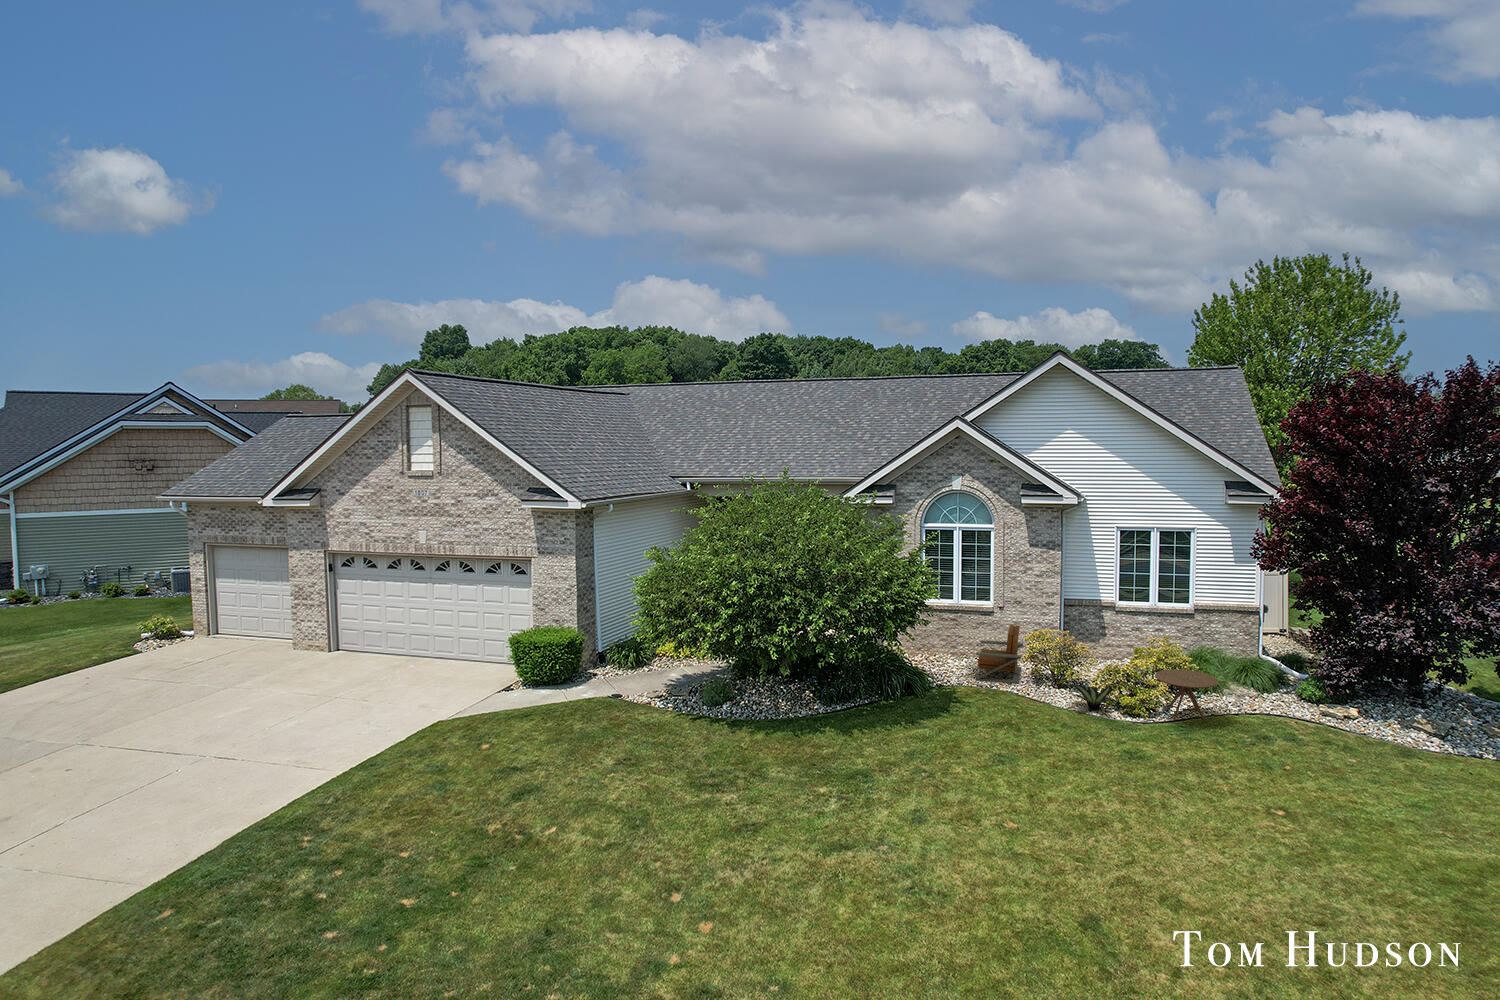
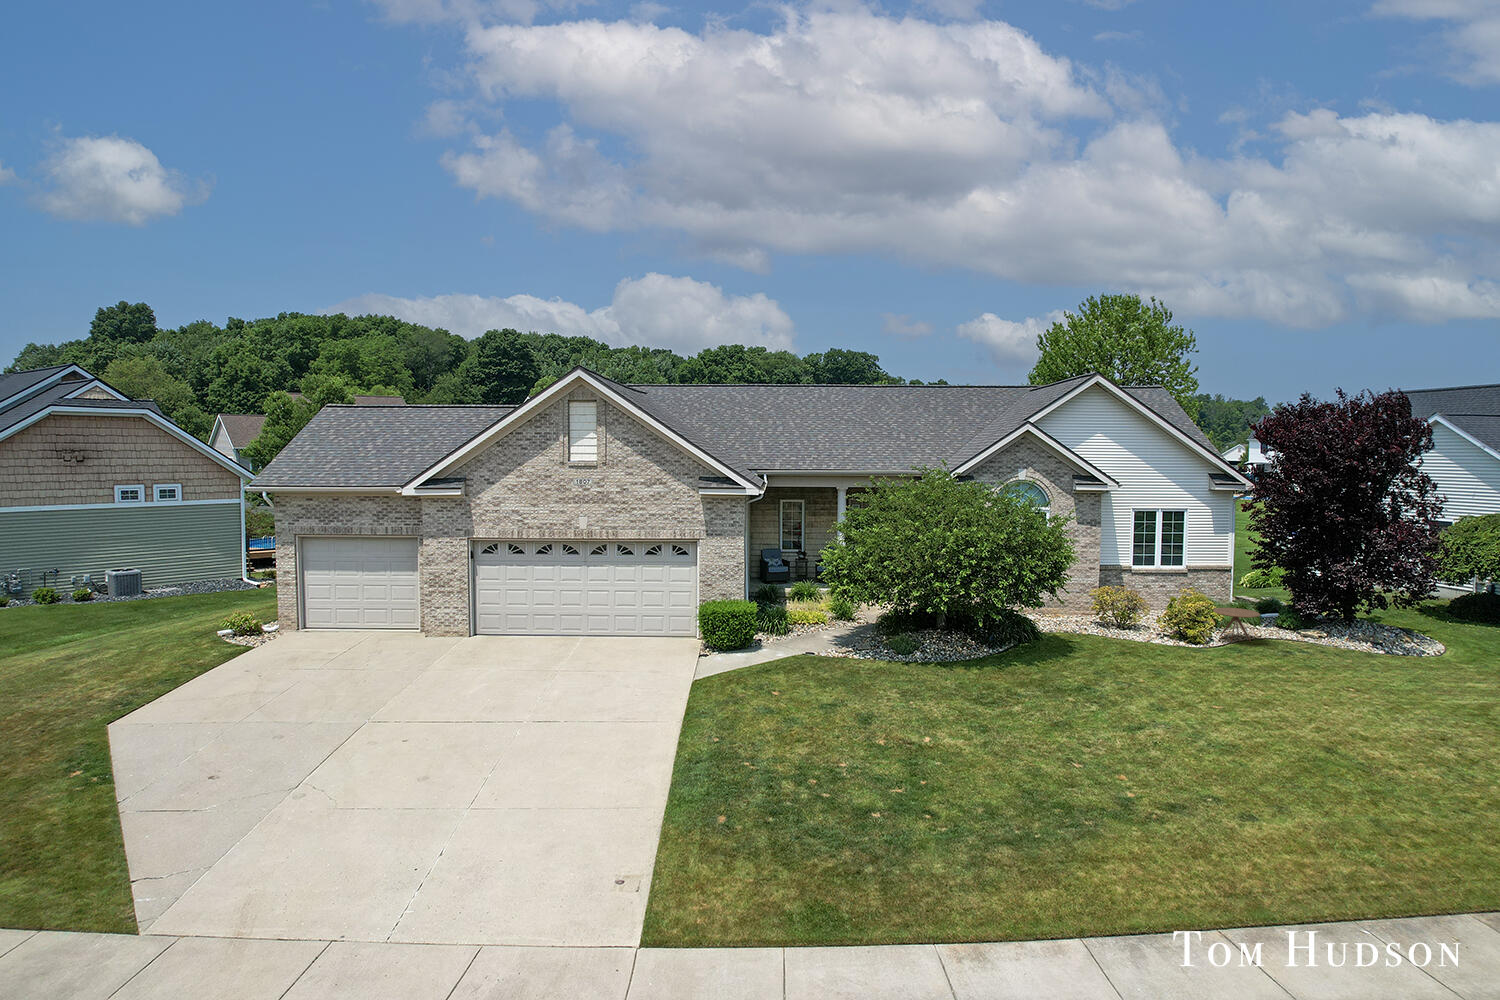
lounge chair: present [976,625,1023,684] -> none [1058,584,1105,628]
potted plant: present [1074,684,1115,711] -> none [1156,623,1191,640]

